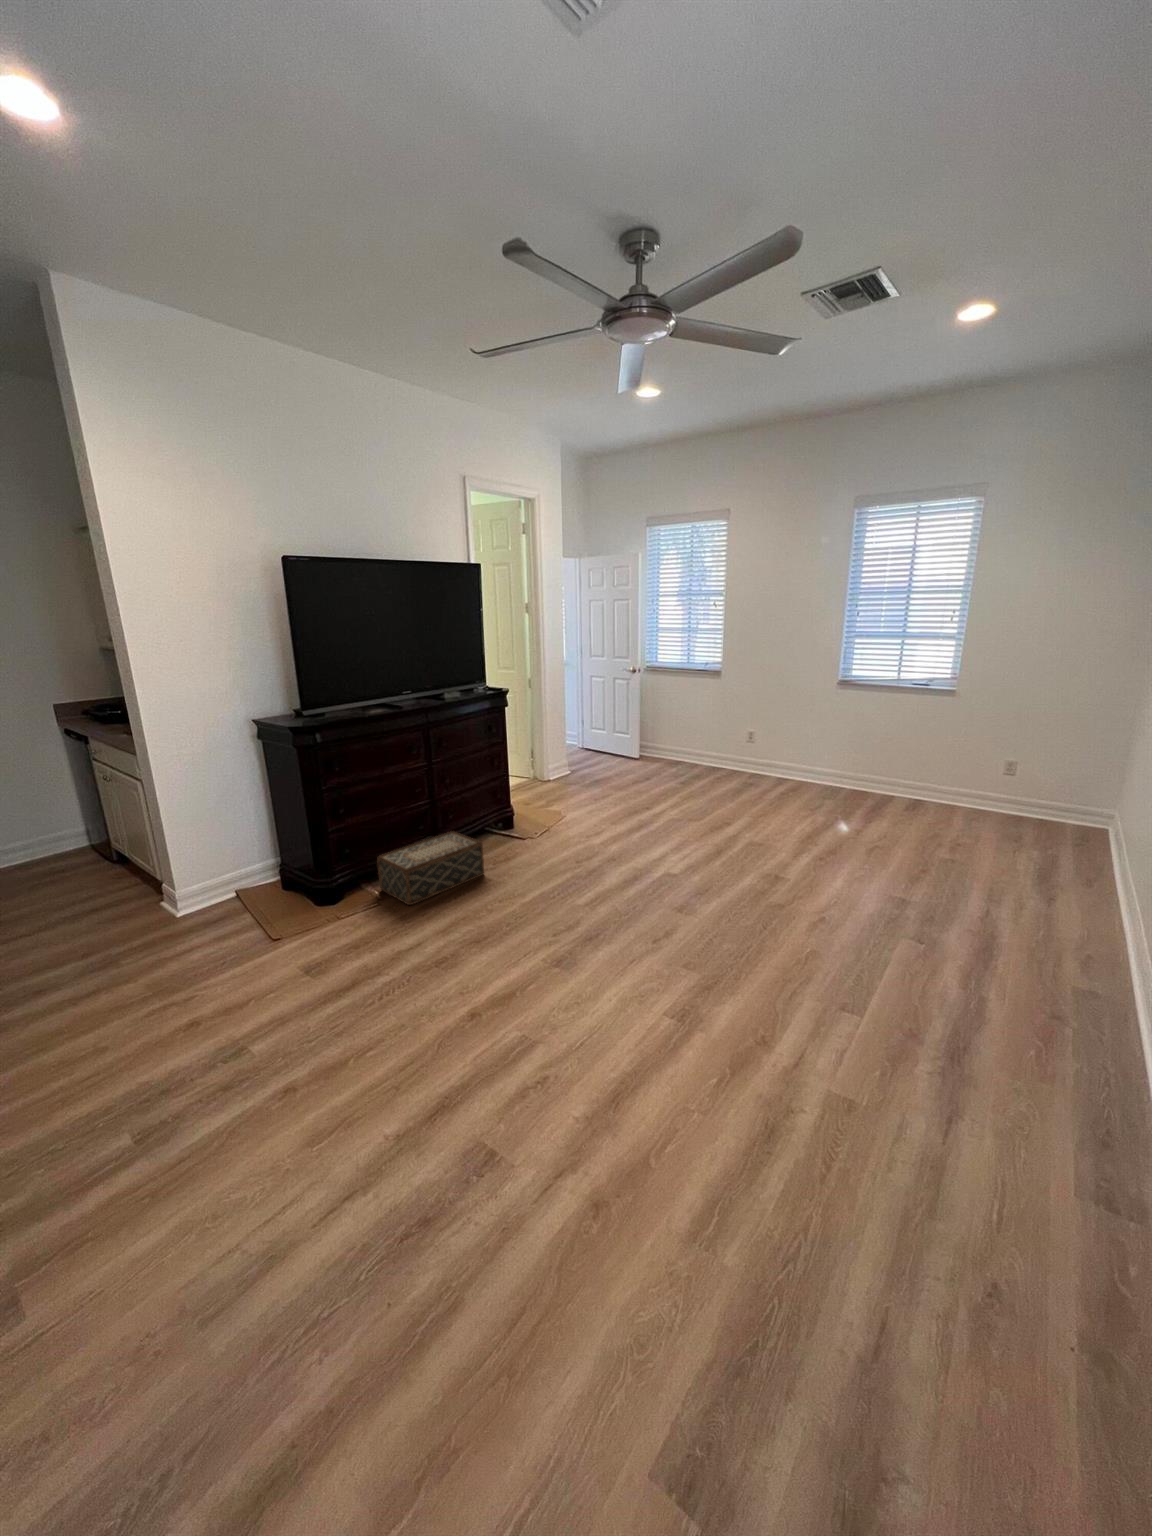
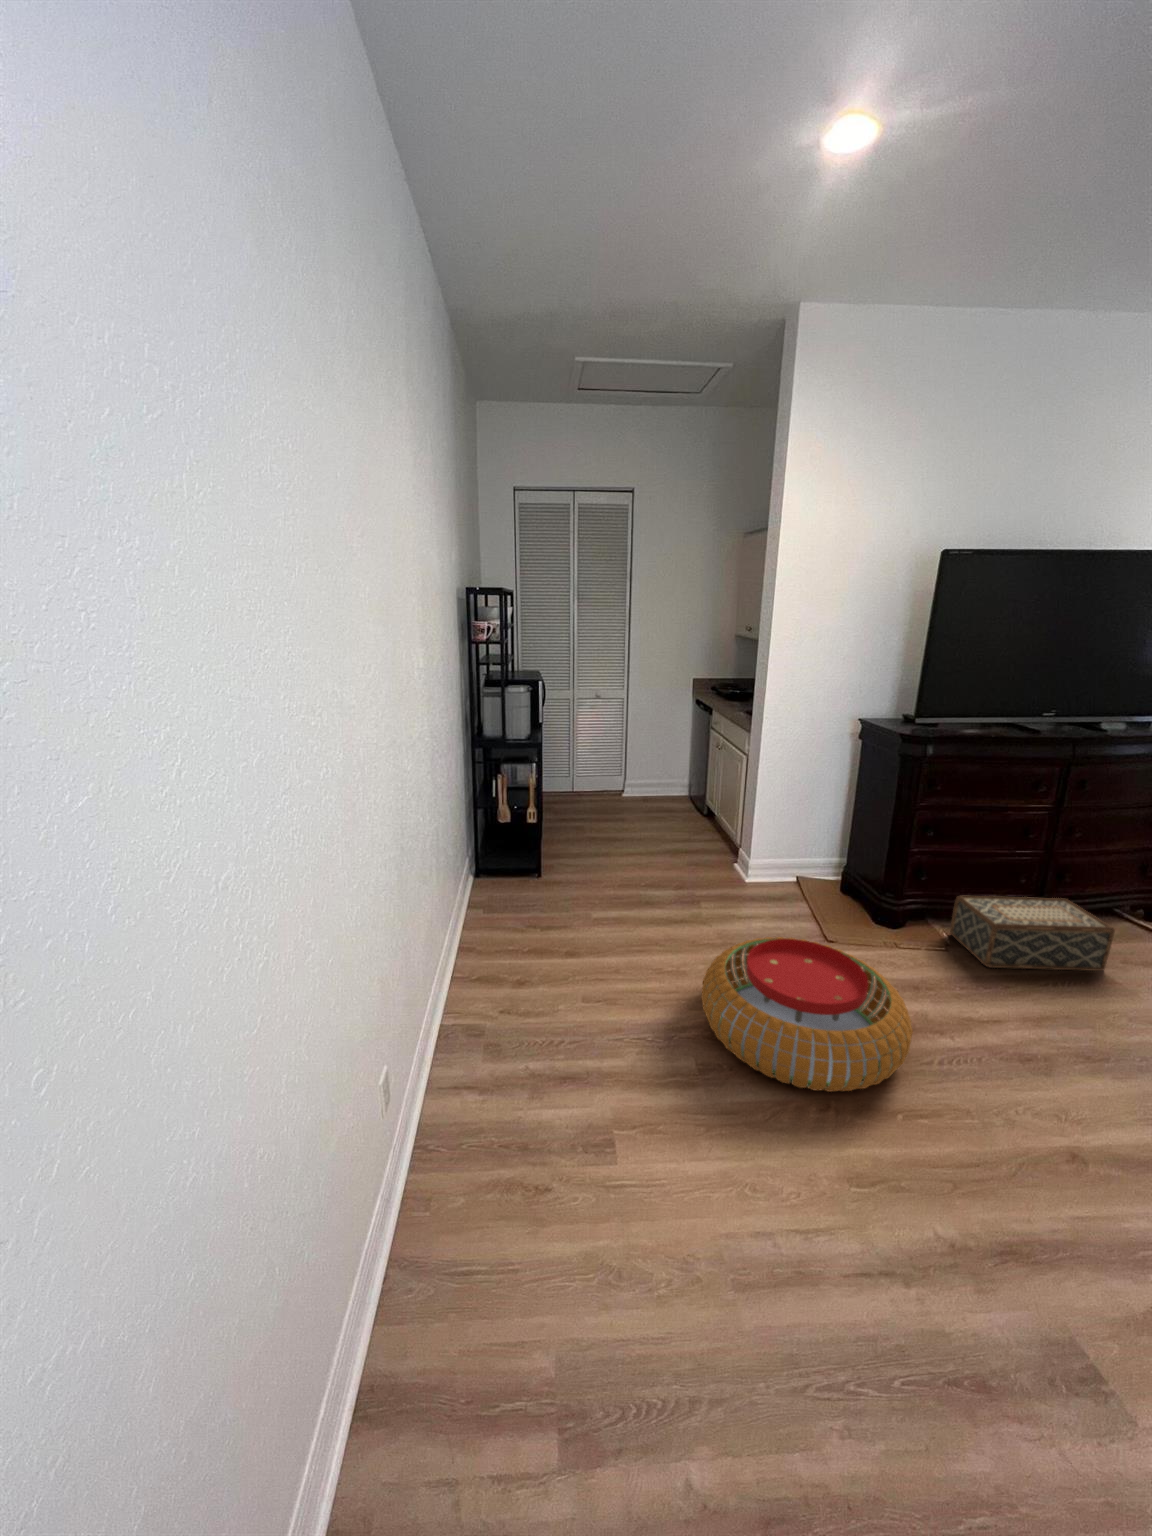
pouf: none [128,945,354,1105] -> present [701,937,913,1092]

